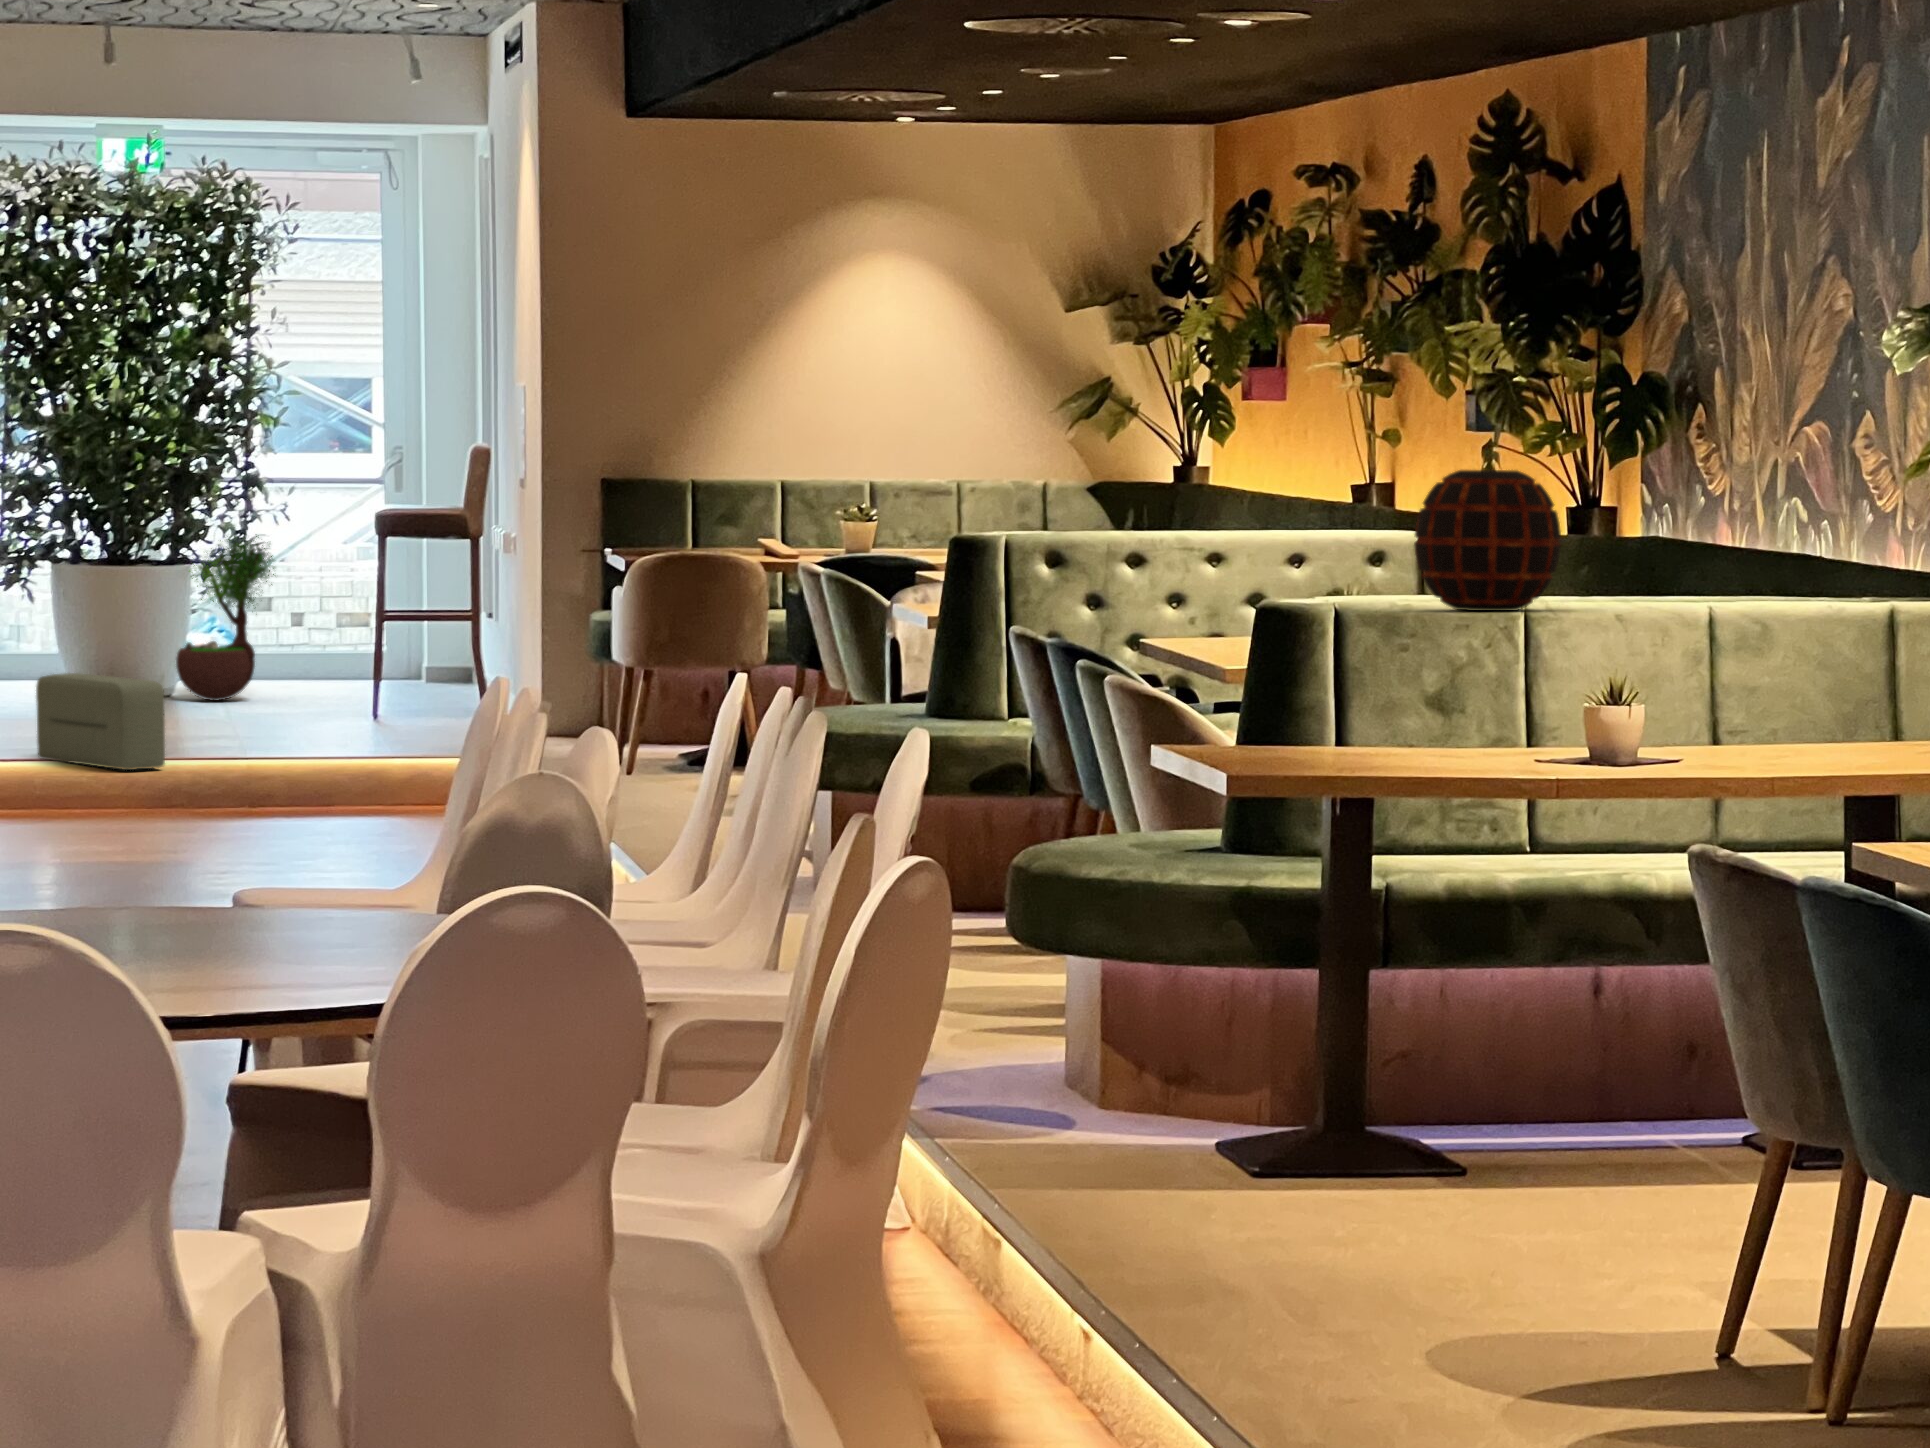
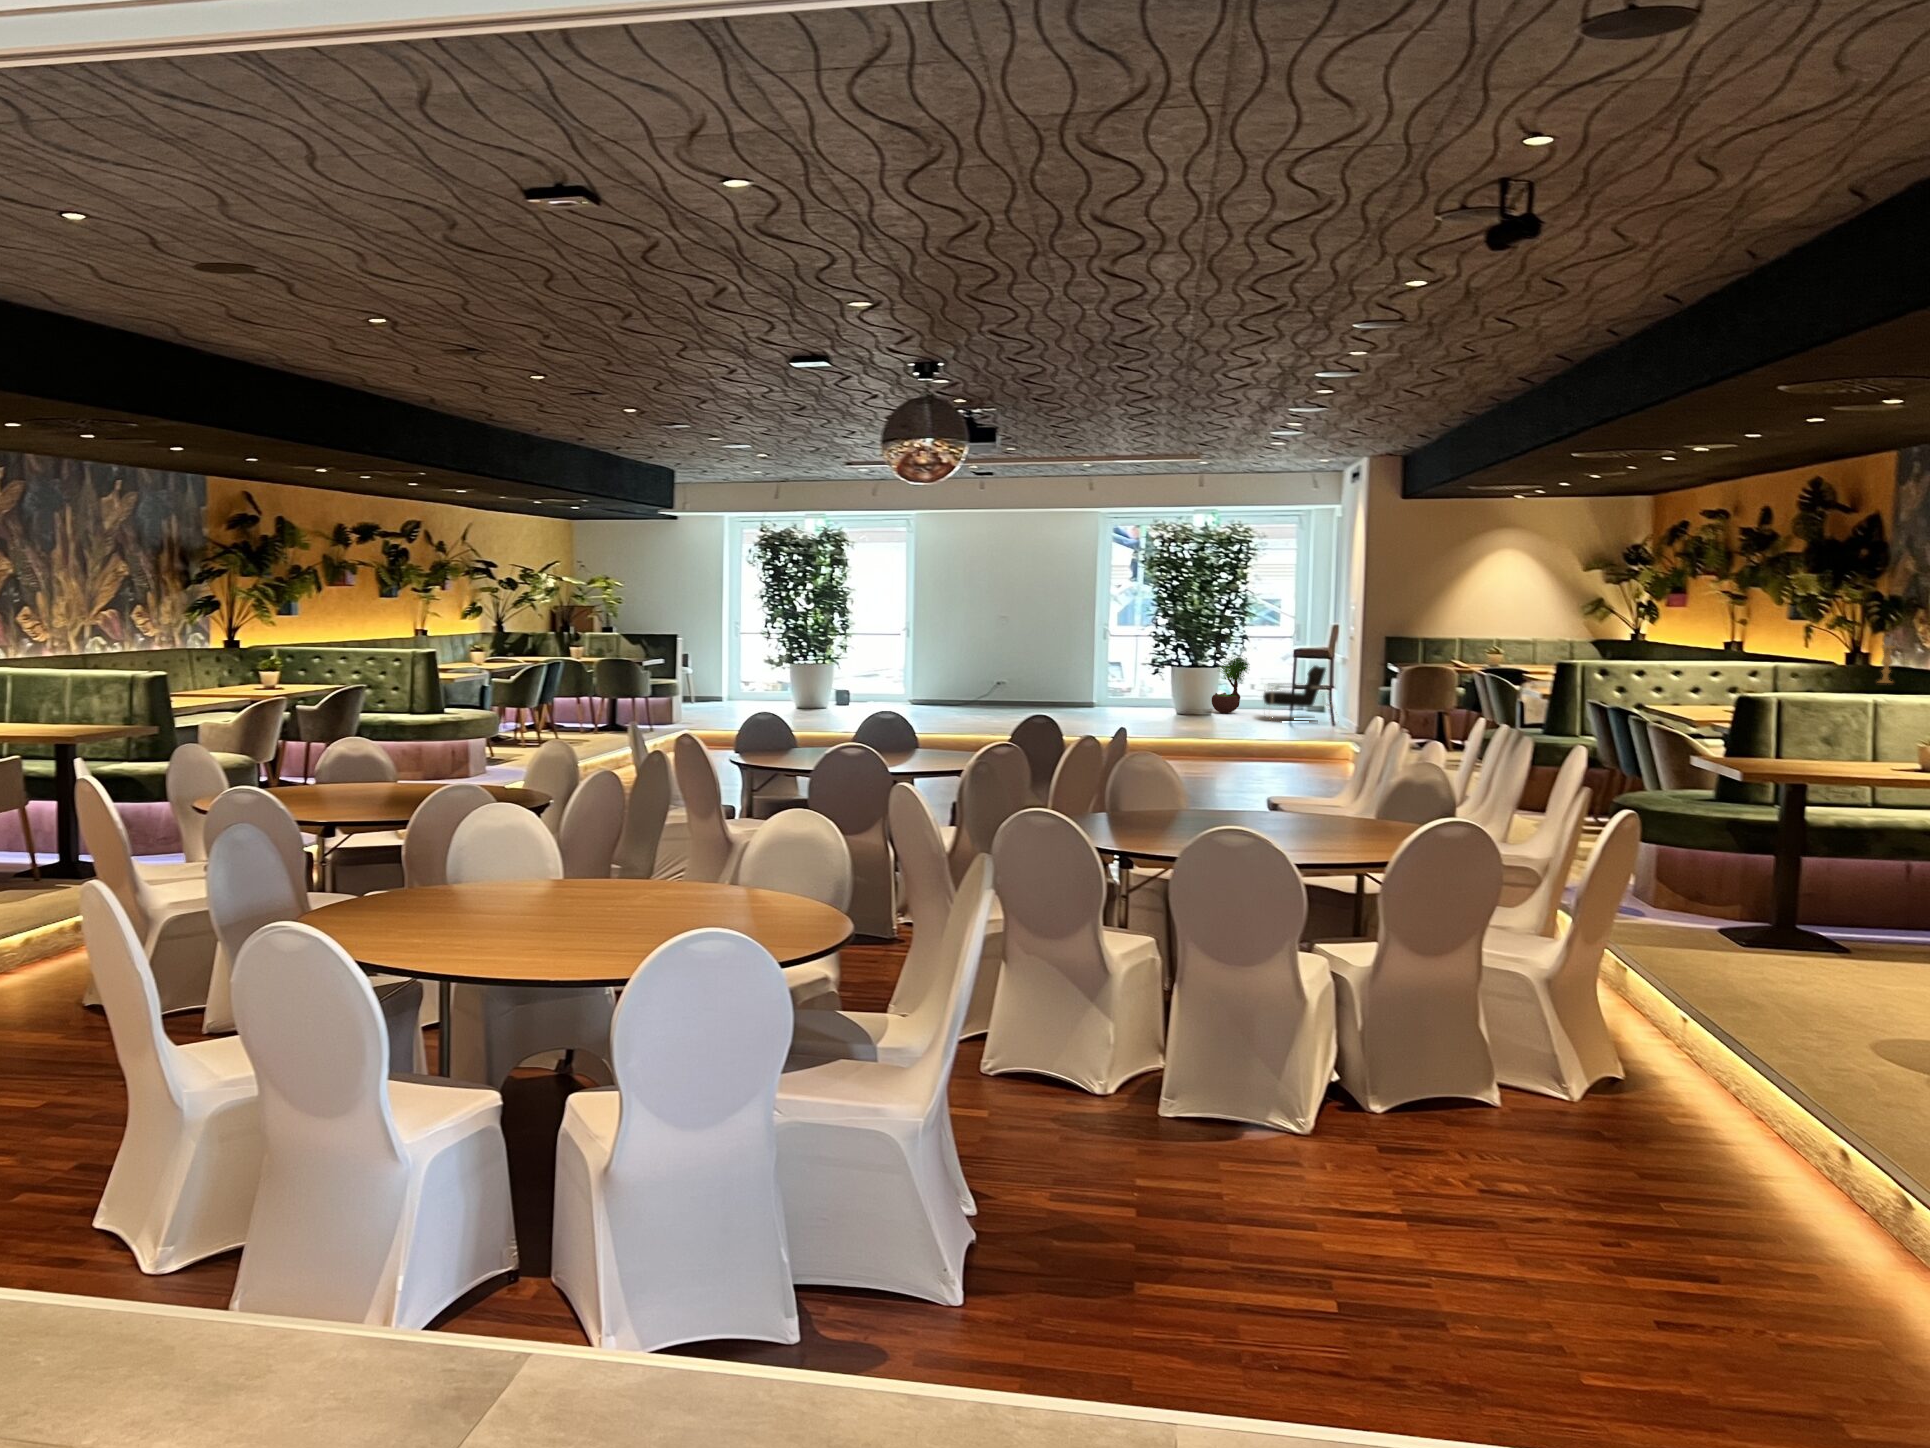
candle holder: none [1632,463,1667,586] -> present [1879,637,1894,683]
decorative vase: present [1414,470,1561,611] -> none [1788,648,1854,698]
armchair: none [304,562,507,722] -> present [1263,666,1333,719]
pouf: present [36,673,165,770] -> none [1184,705,1231,737]

